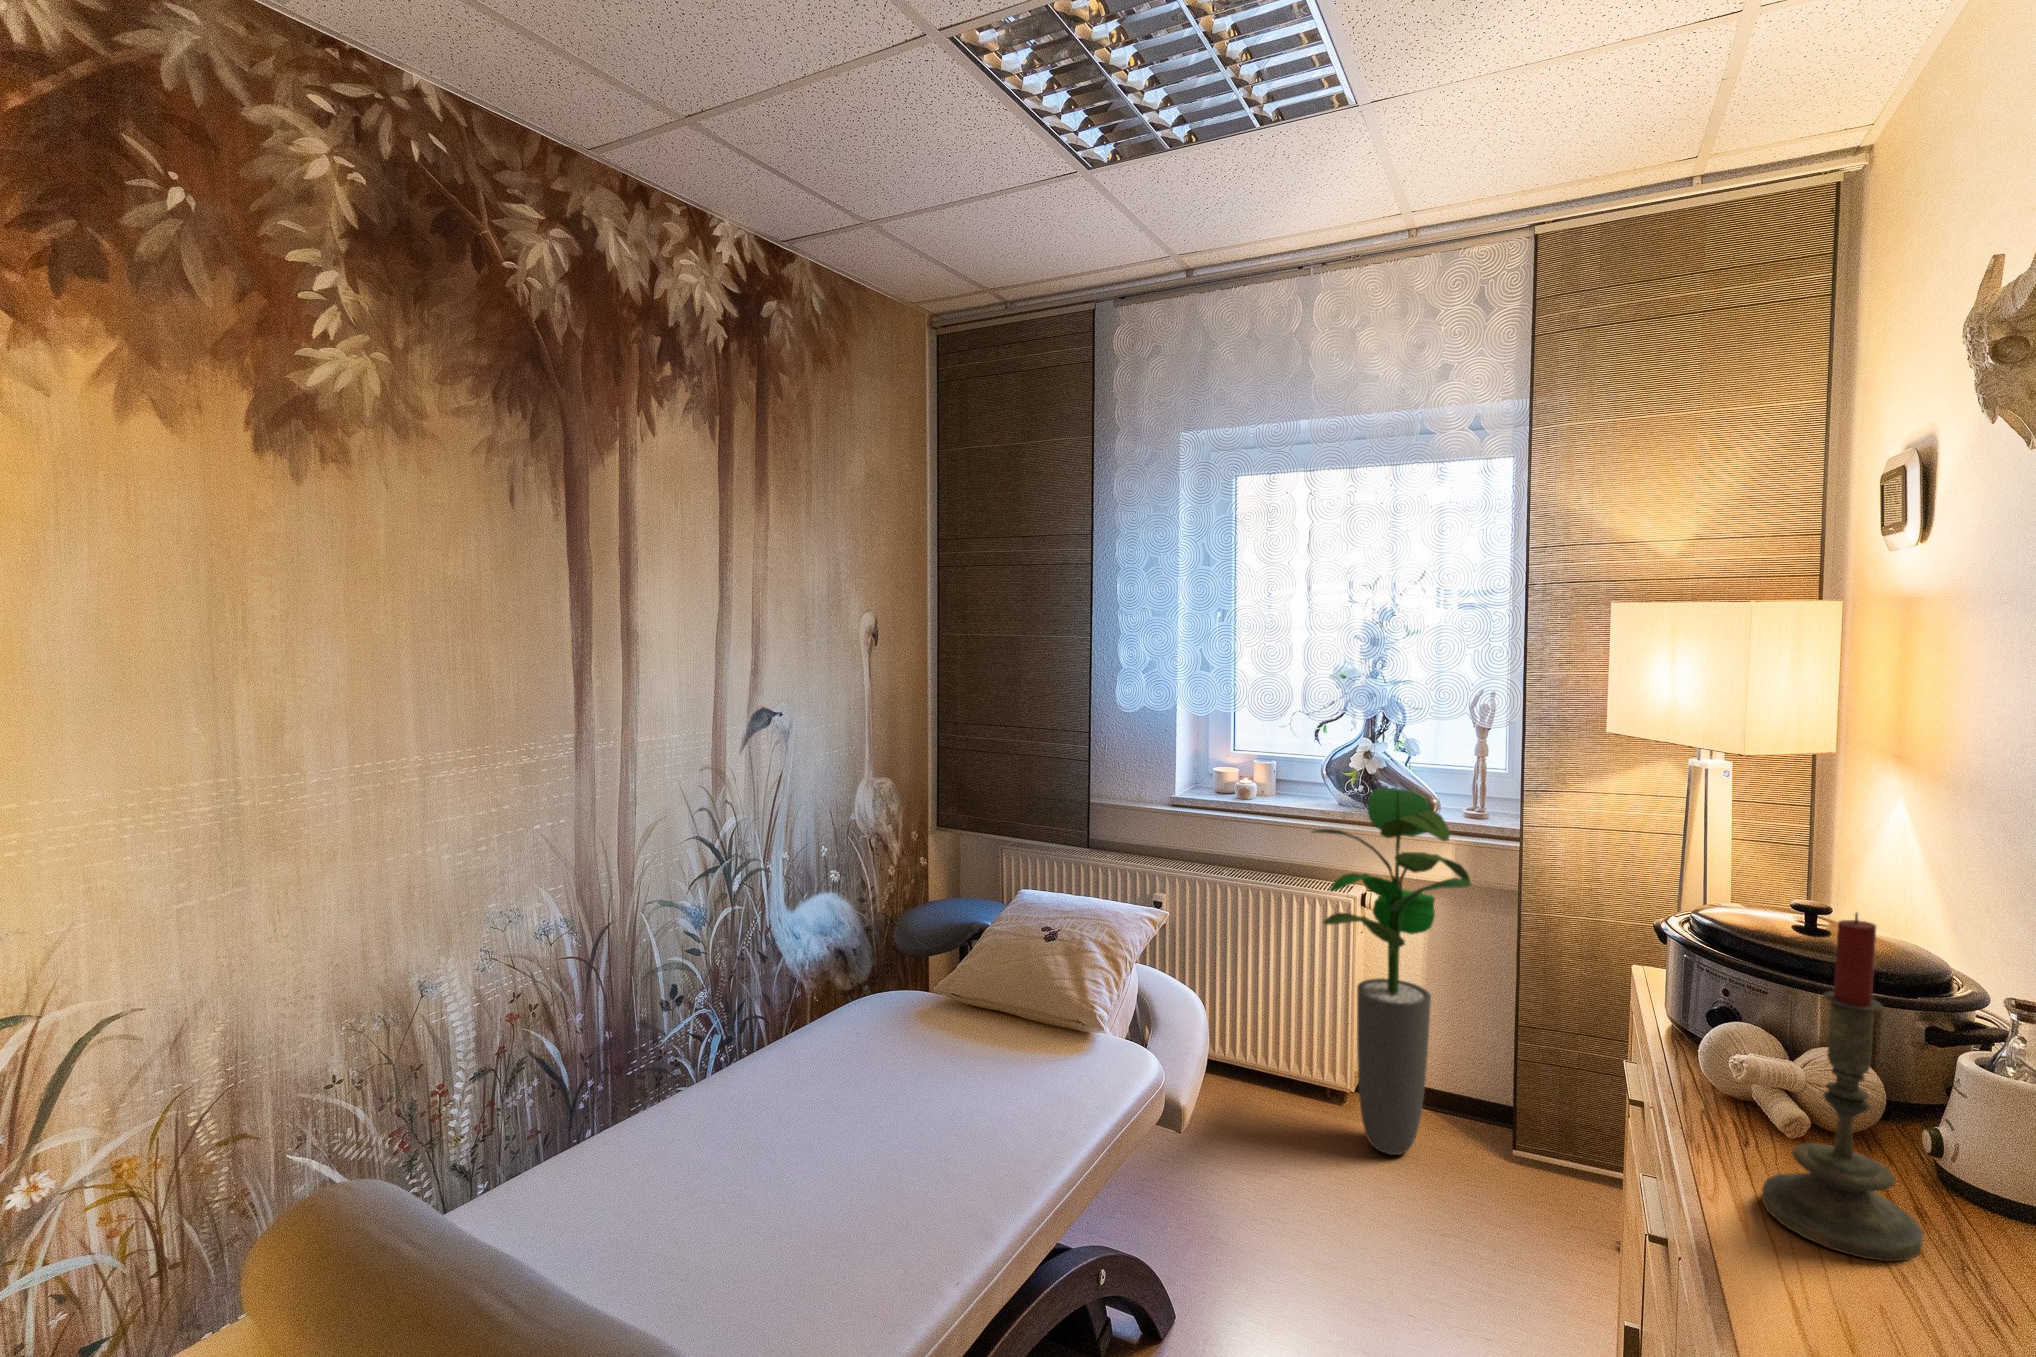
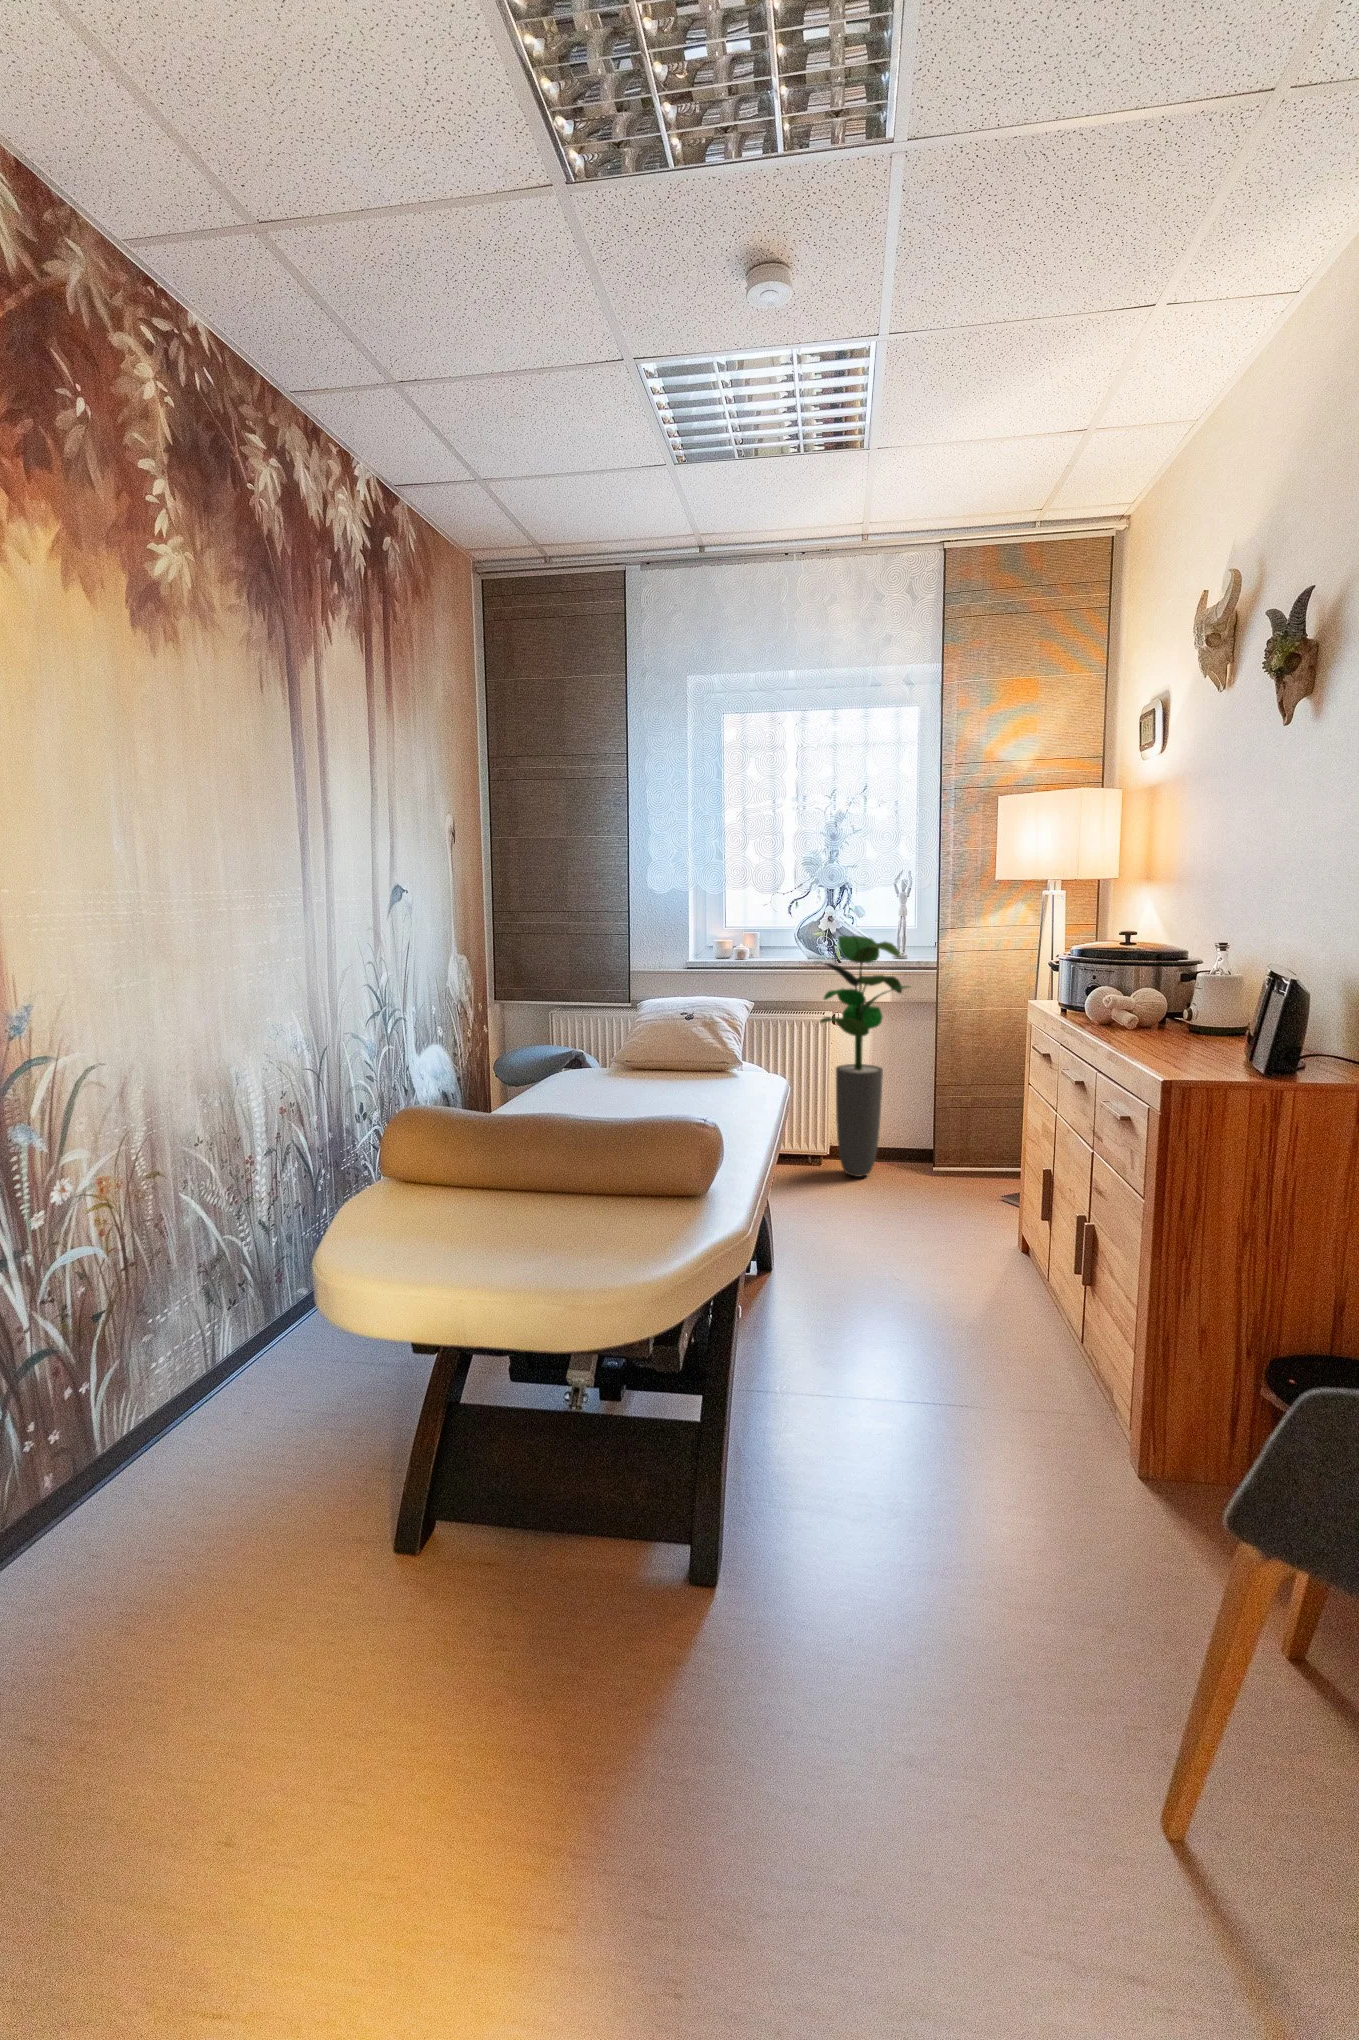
candle: present [1762,913,1923,1262] -> none [1133,894,1196,1043]

